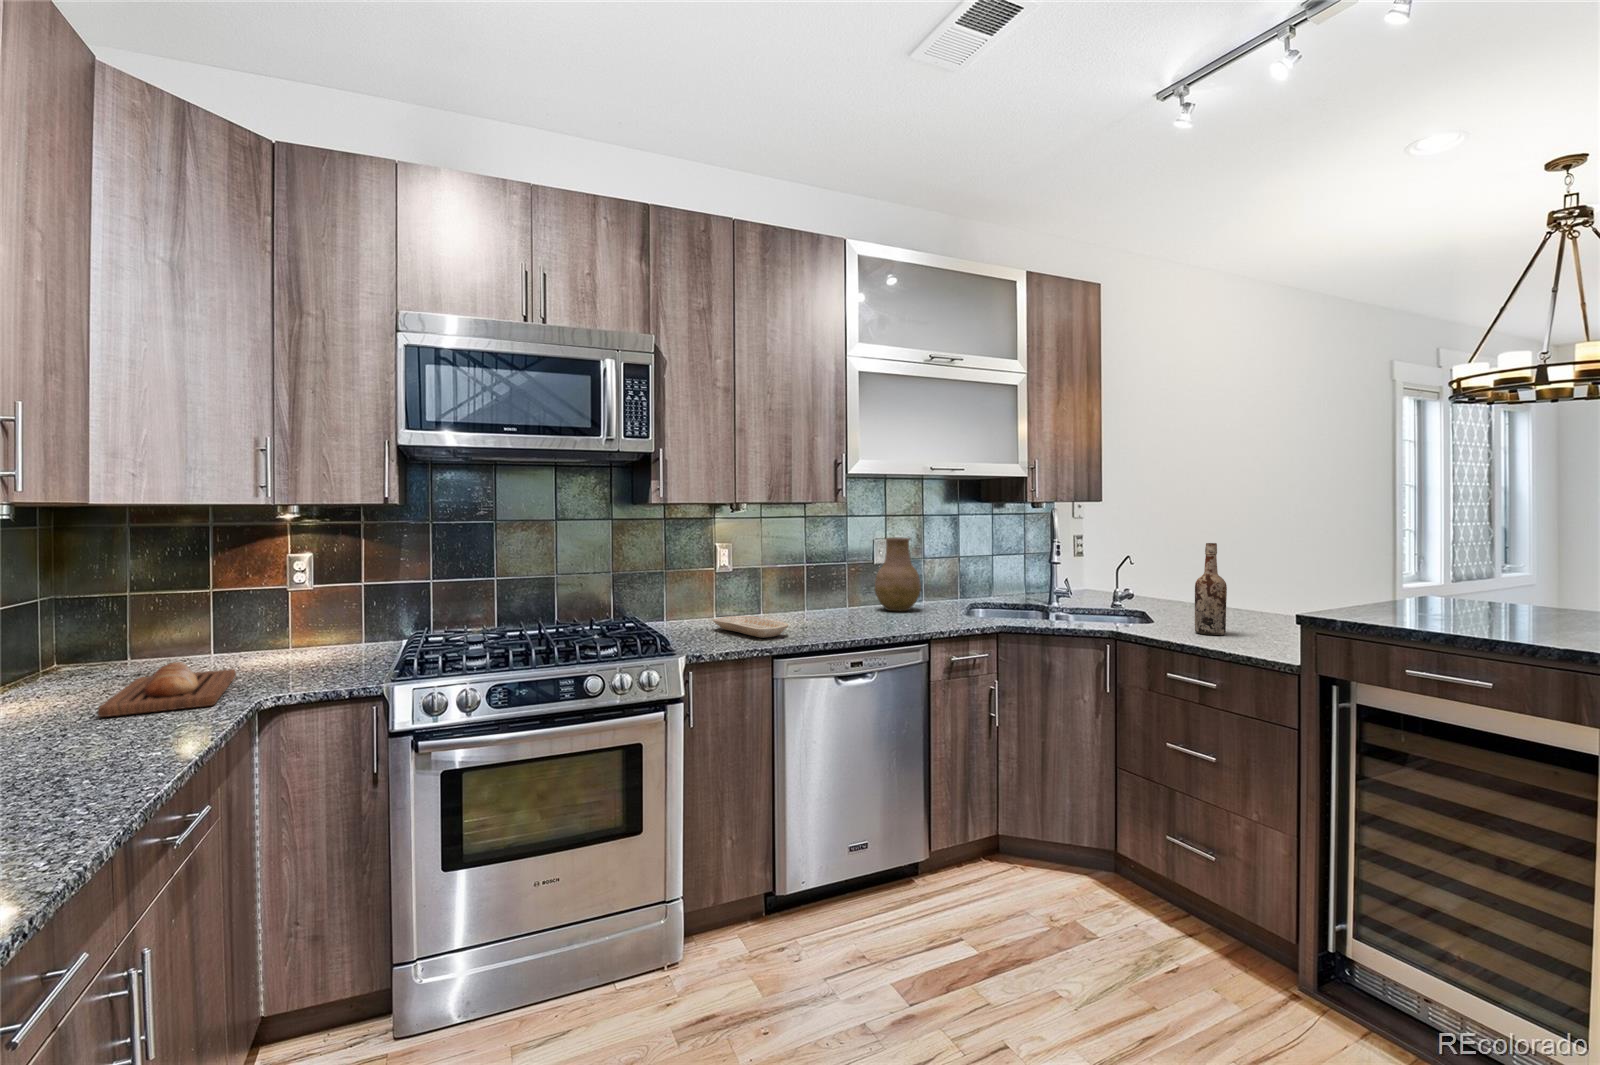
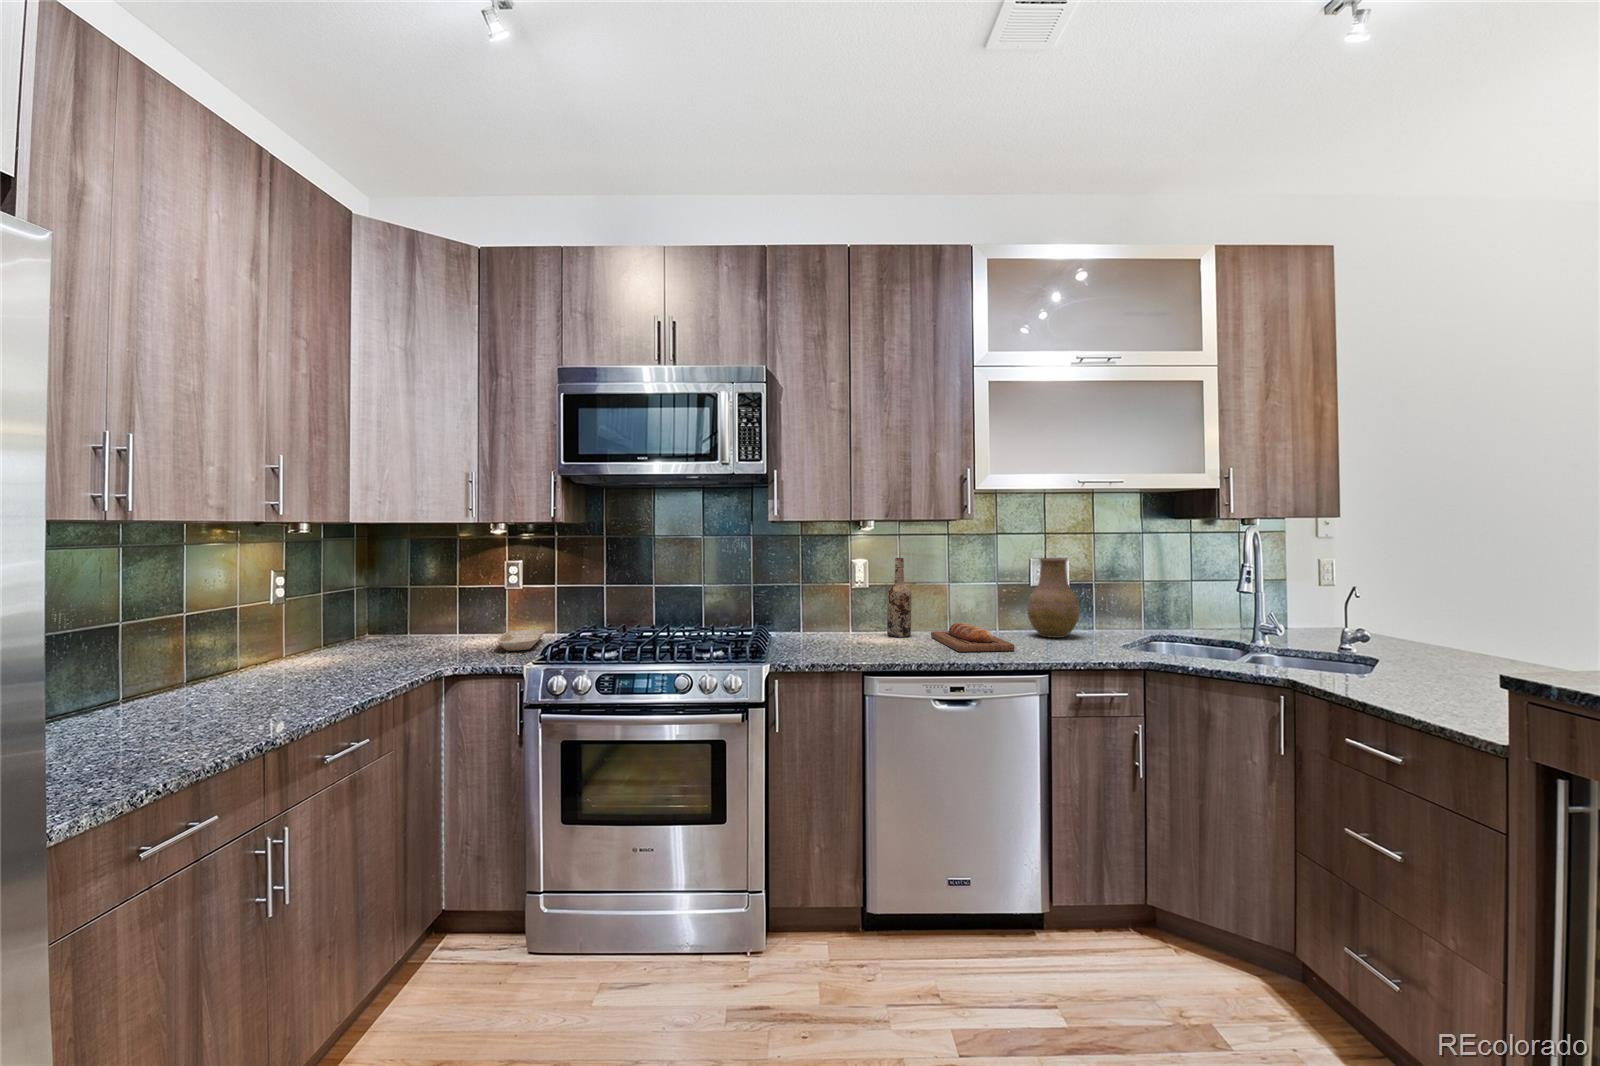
wine bottle: present [1195,543,1227,635] -> present [887,558,912,637]
tray: present [713,616,788,638] -> present [497,629,545,651]
bread loaf: present [98,662,236,717] -> present [931,623,1014,652]

